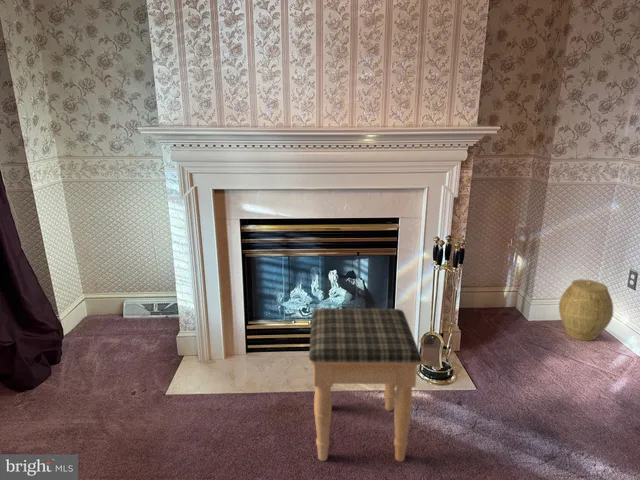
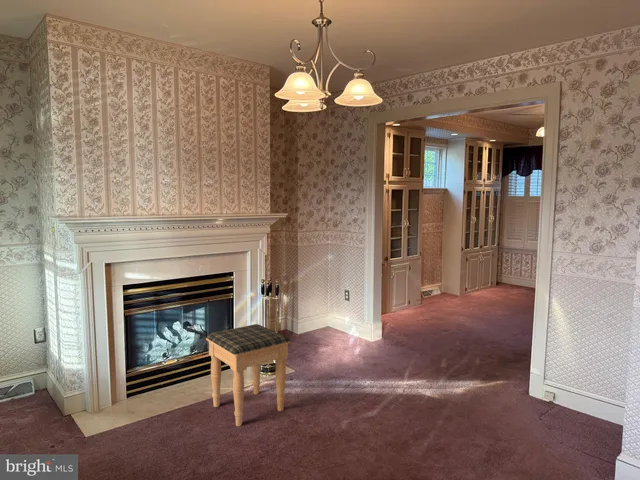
woven basket: present [559,279,613,341] -> none [314,301,342,337]

